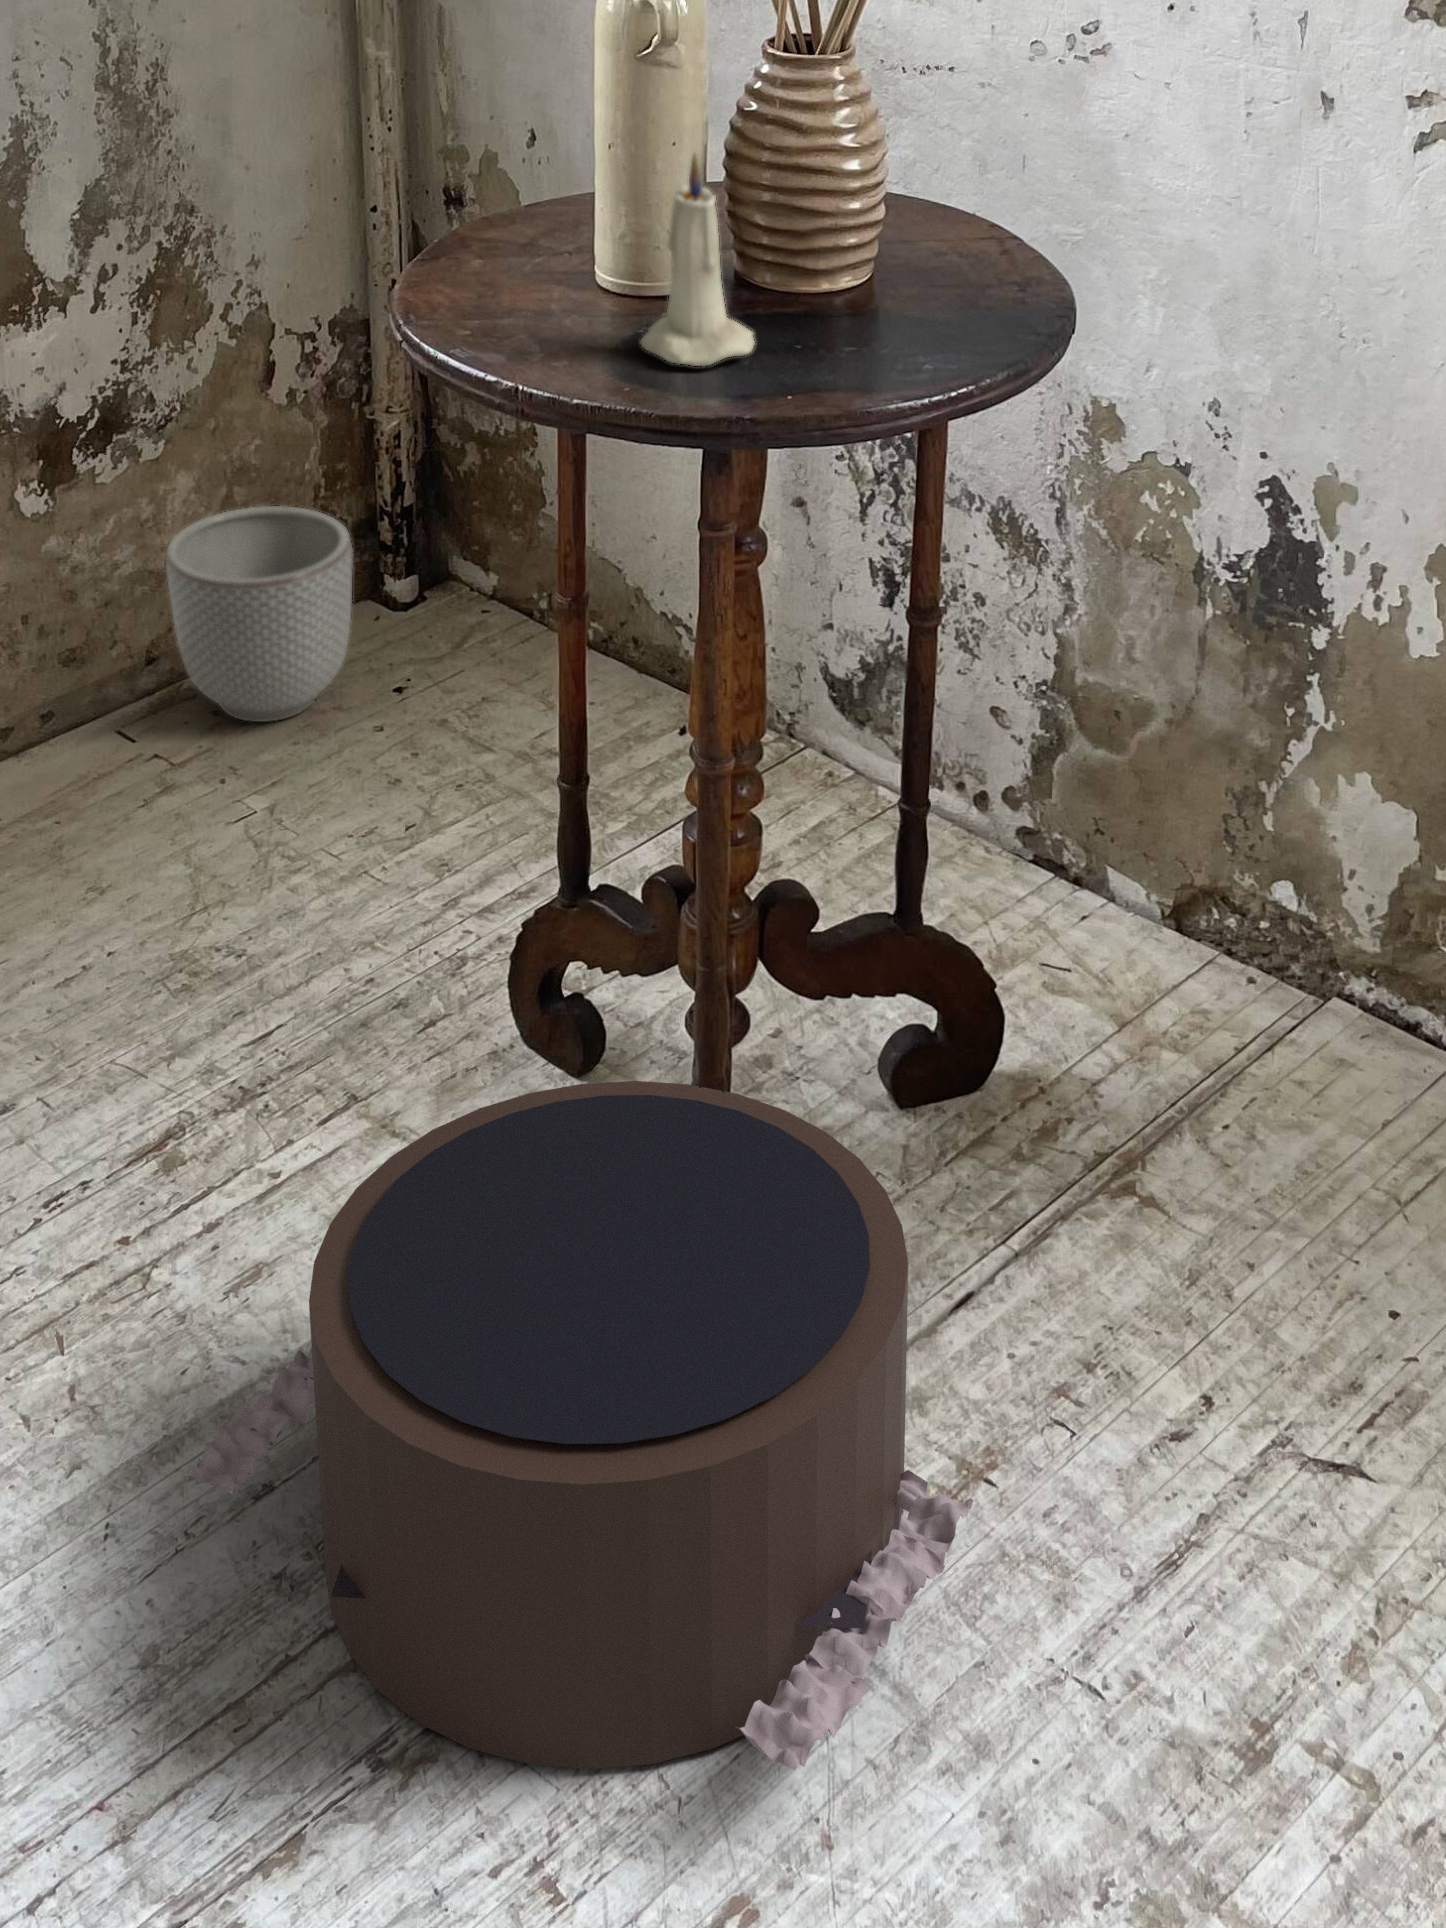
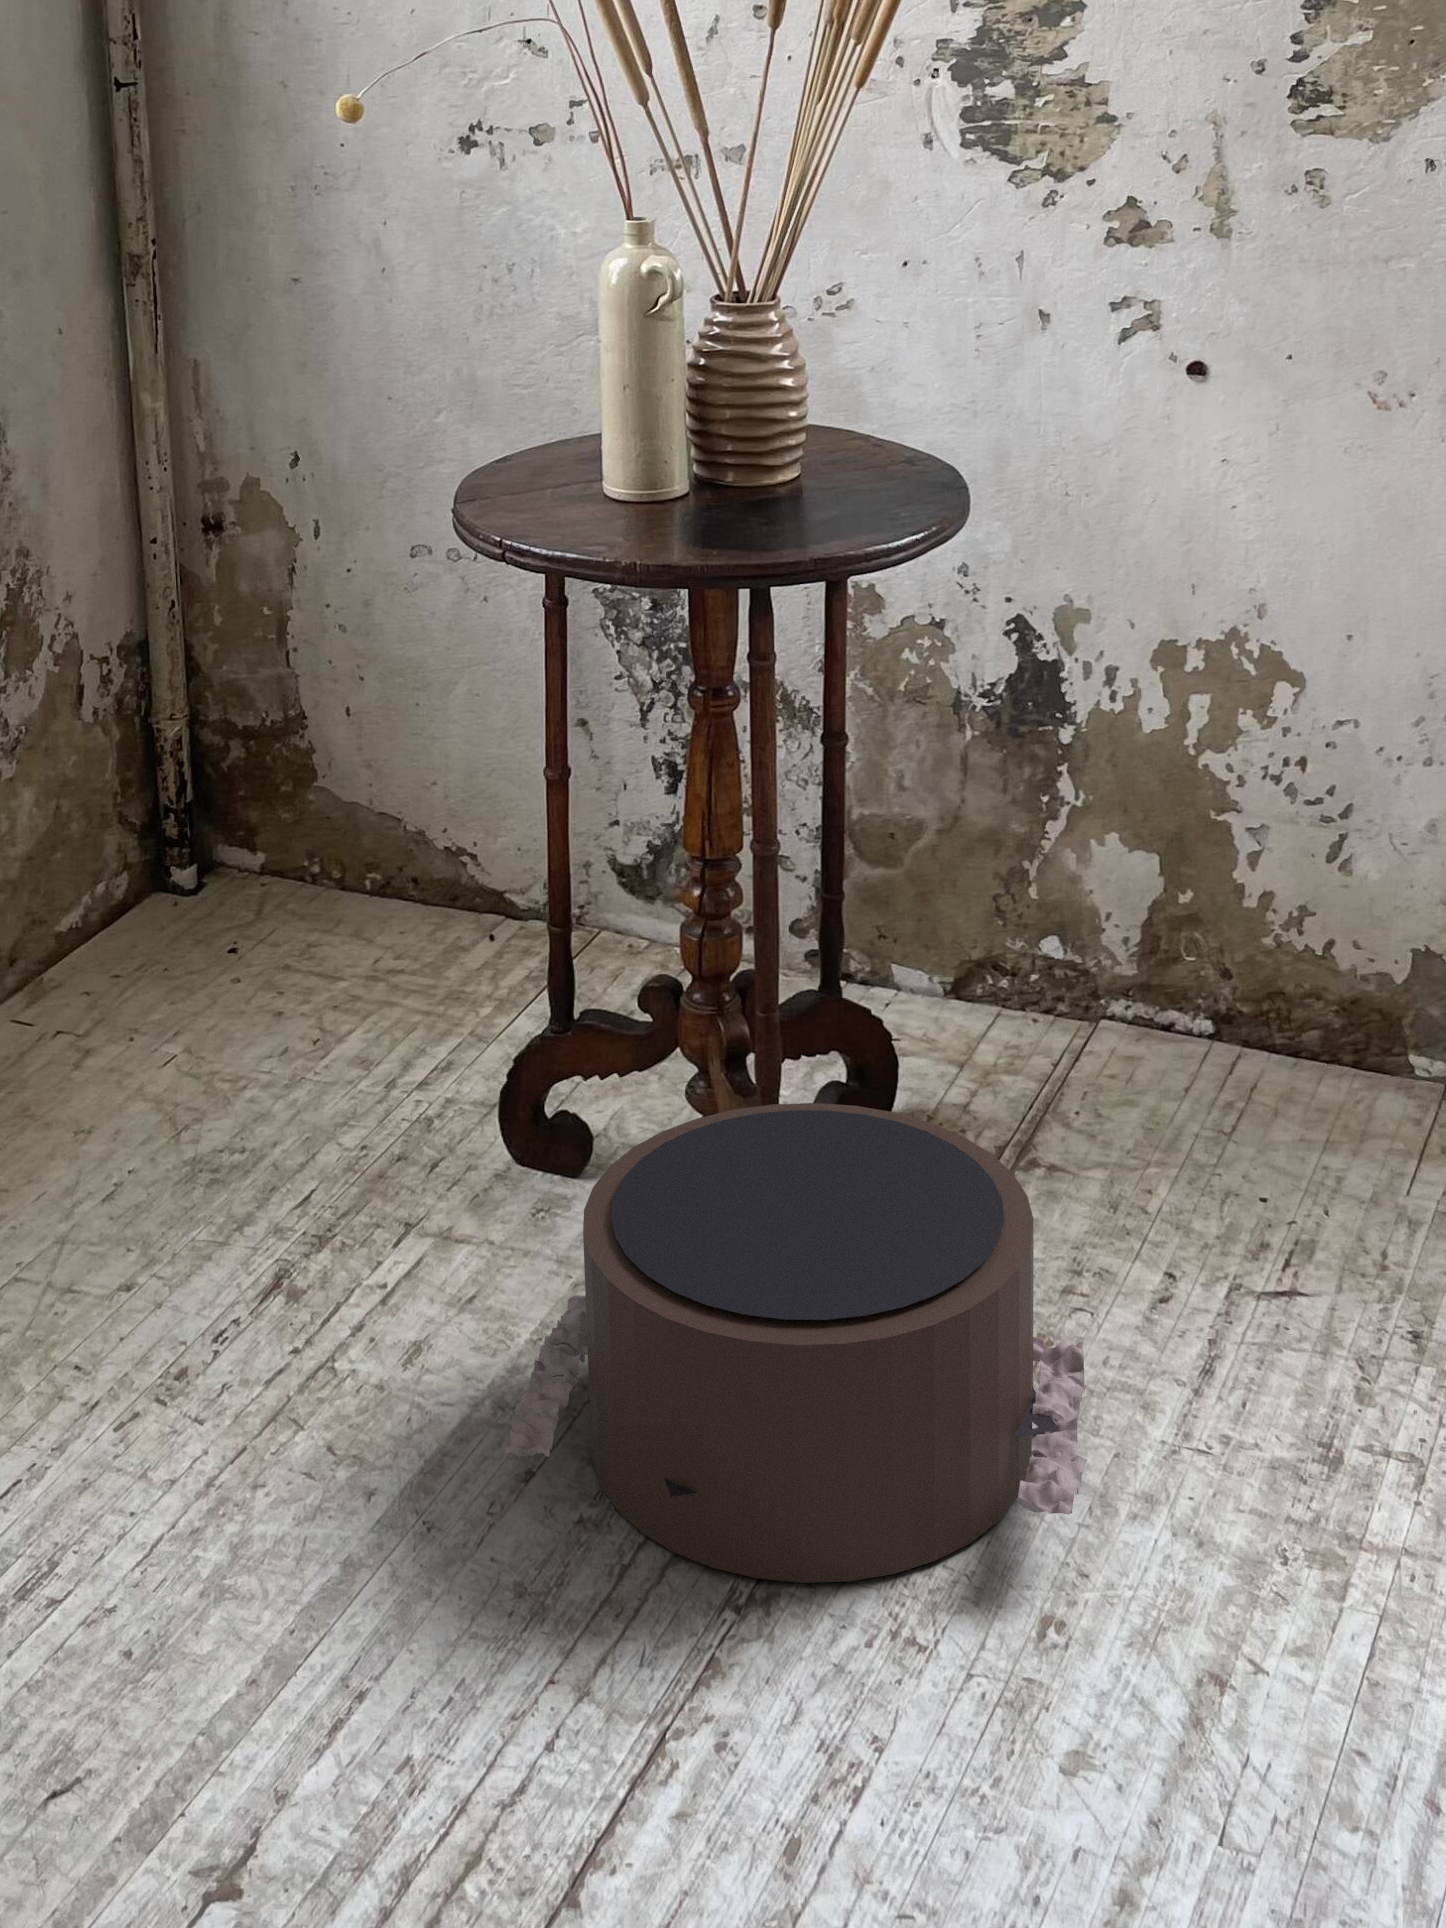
candle: present [641,154,755,366] -> none [699,376,789,536]
planter: present [166,506,352,722] -> none [42,799,201,985]

